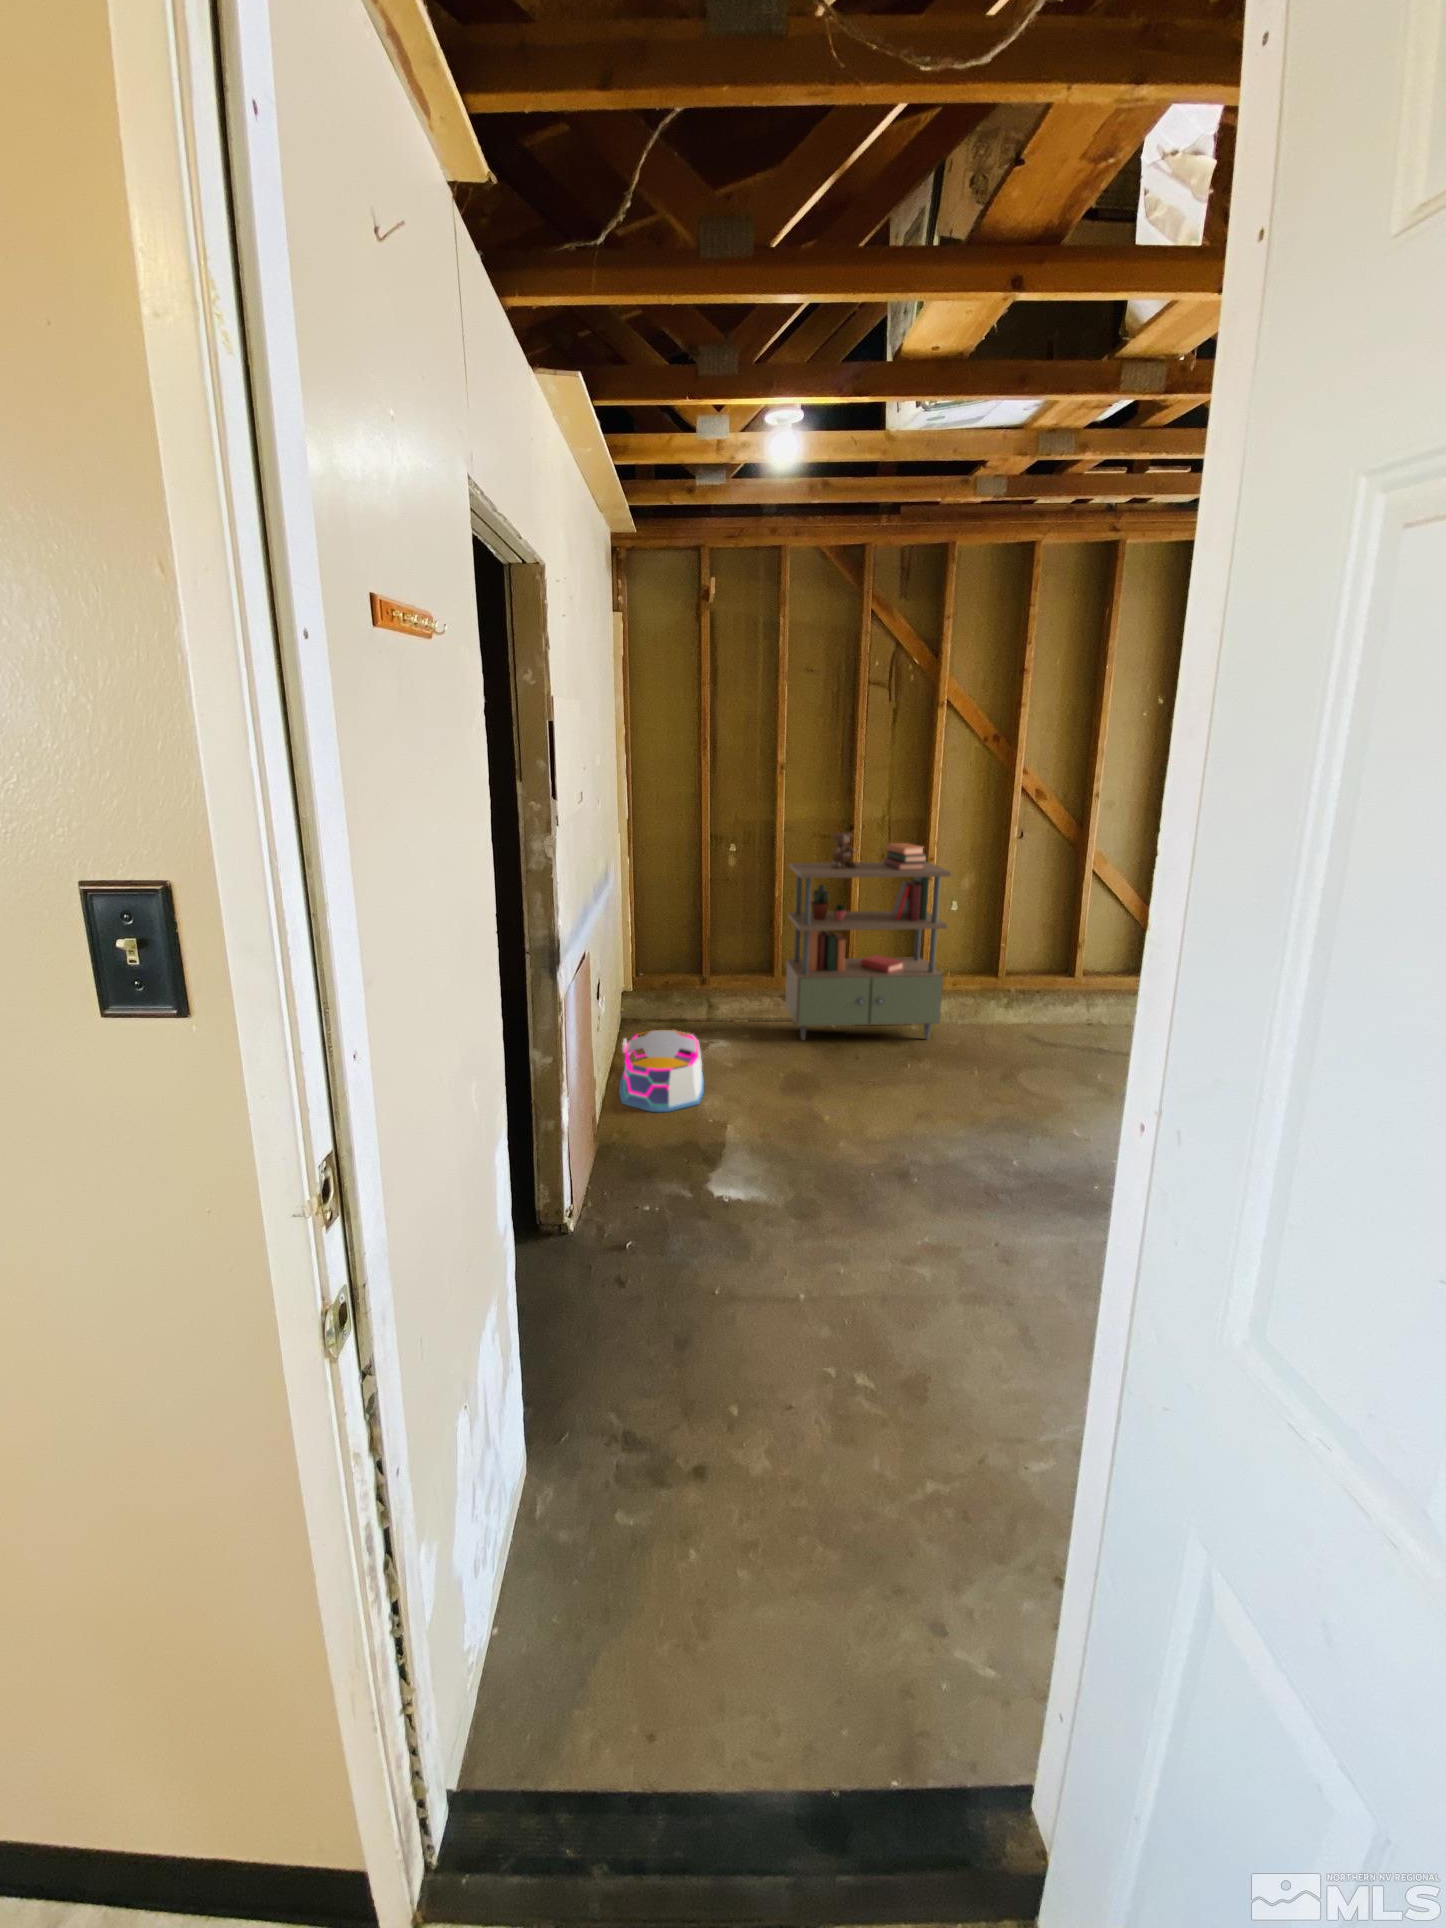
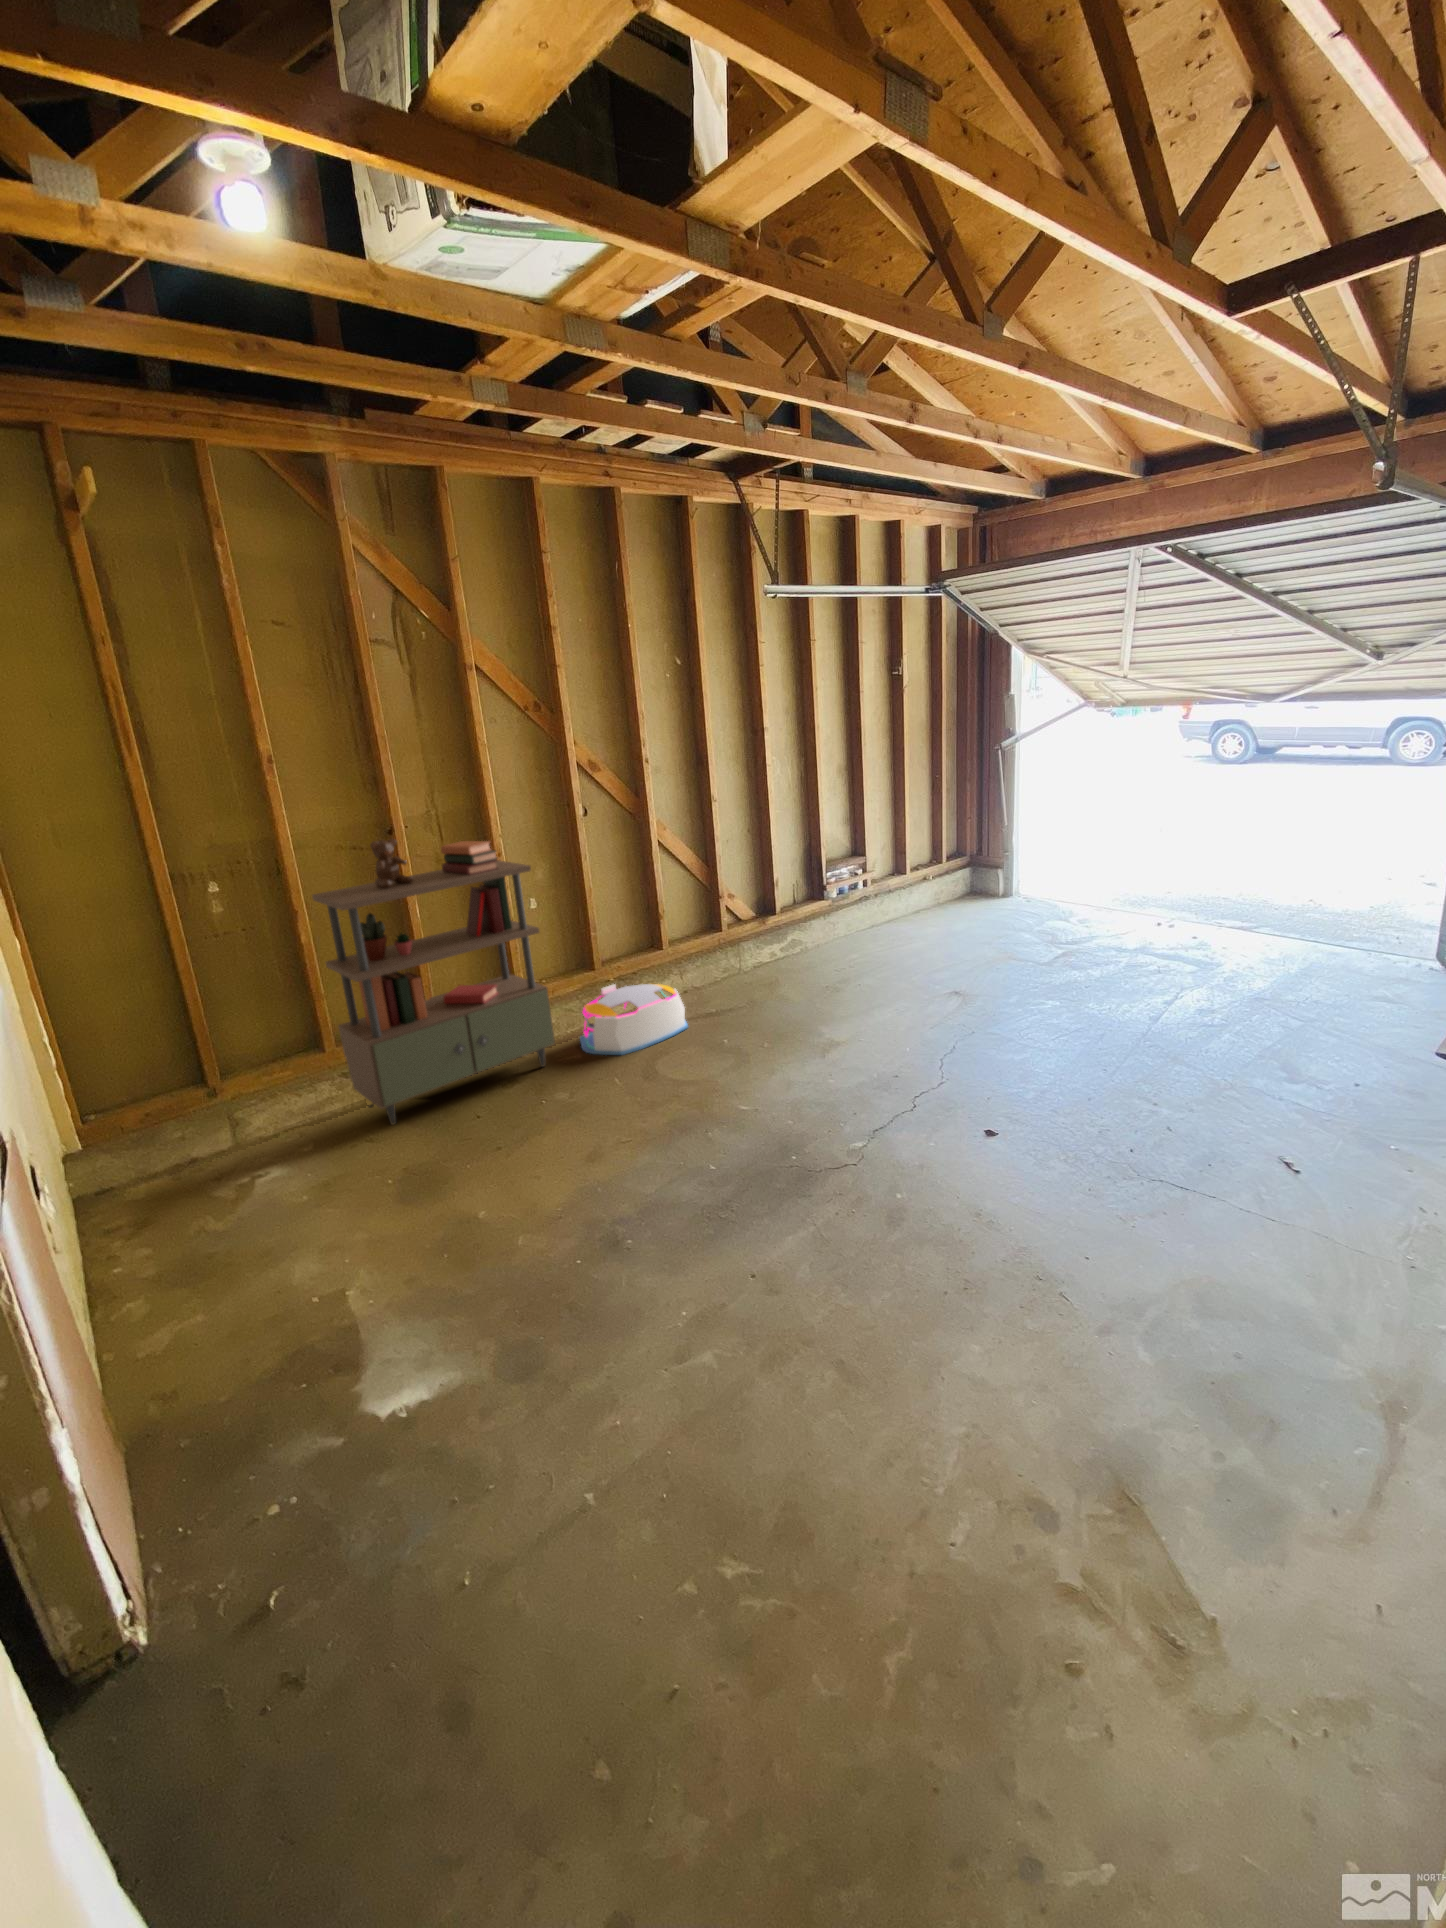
storage bin: present [619,1030,704,1112] -> present [580,984,688,1055]

